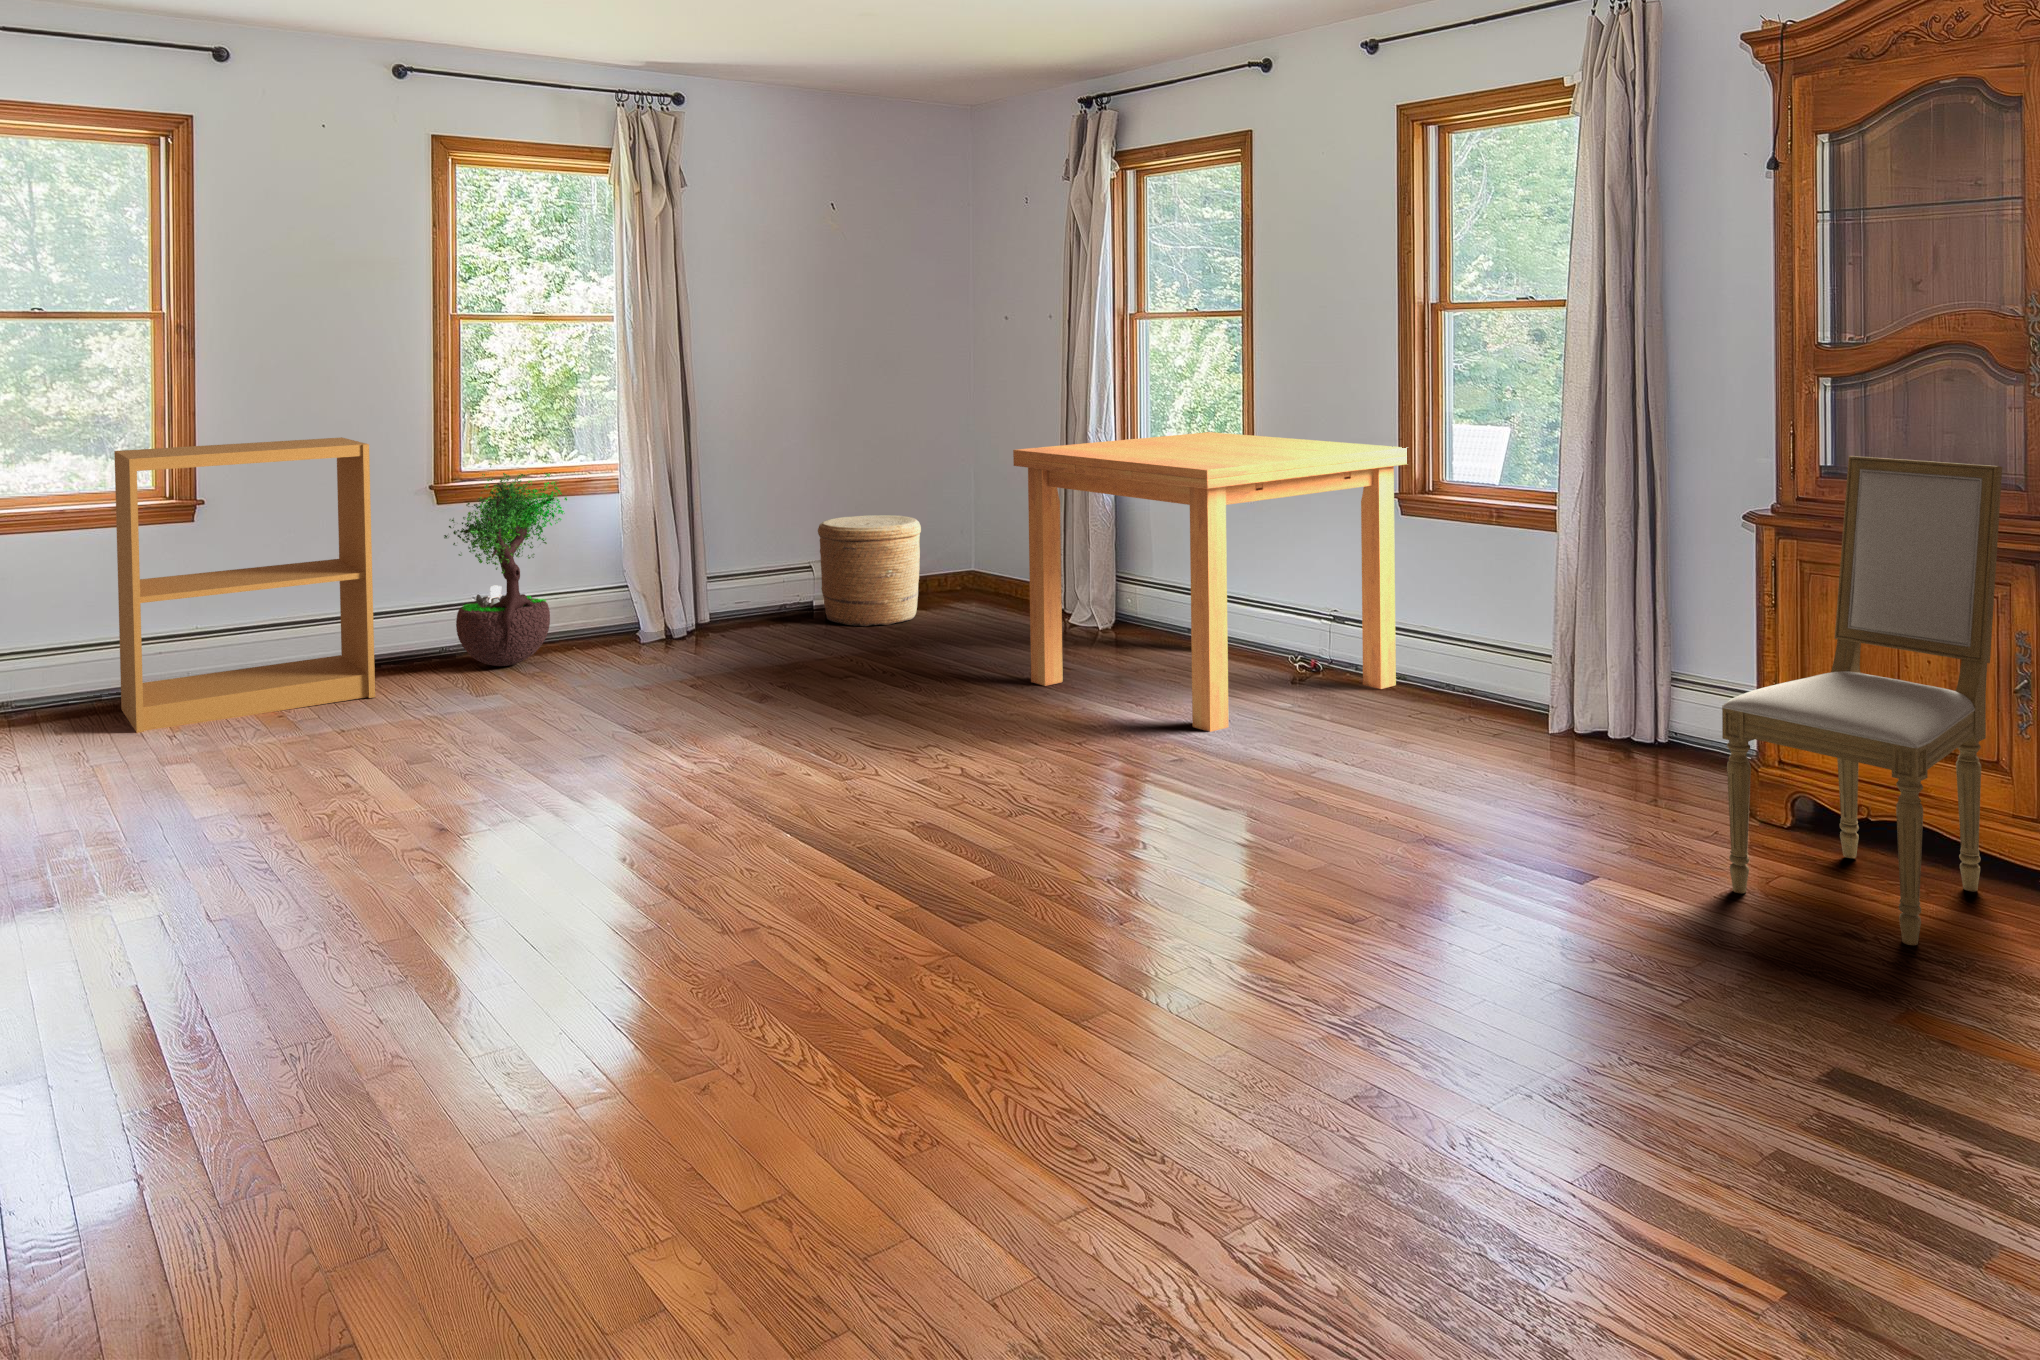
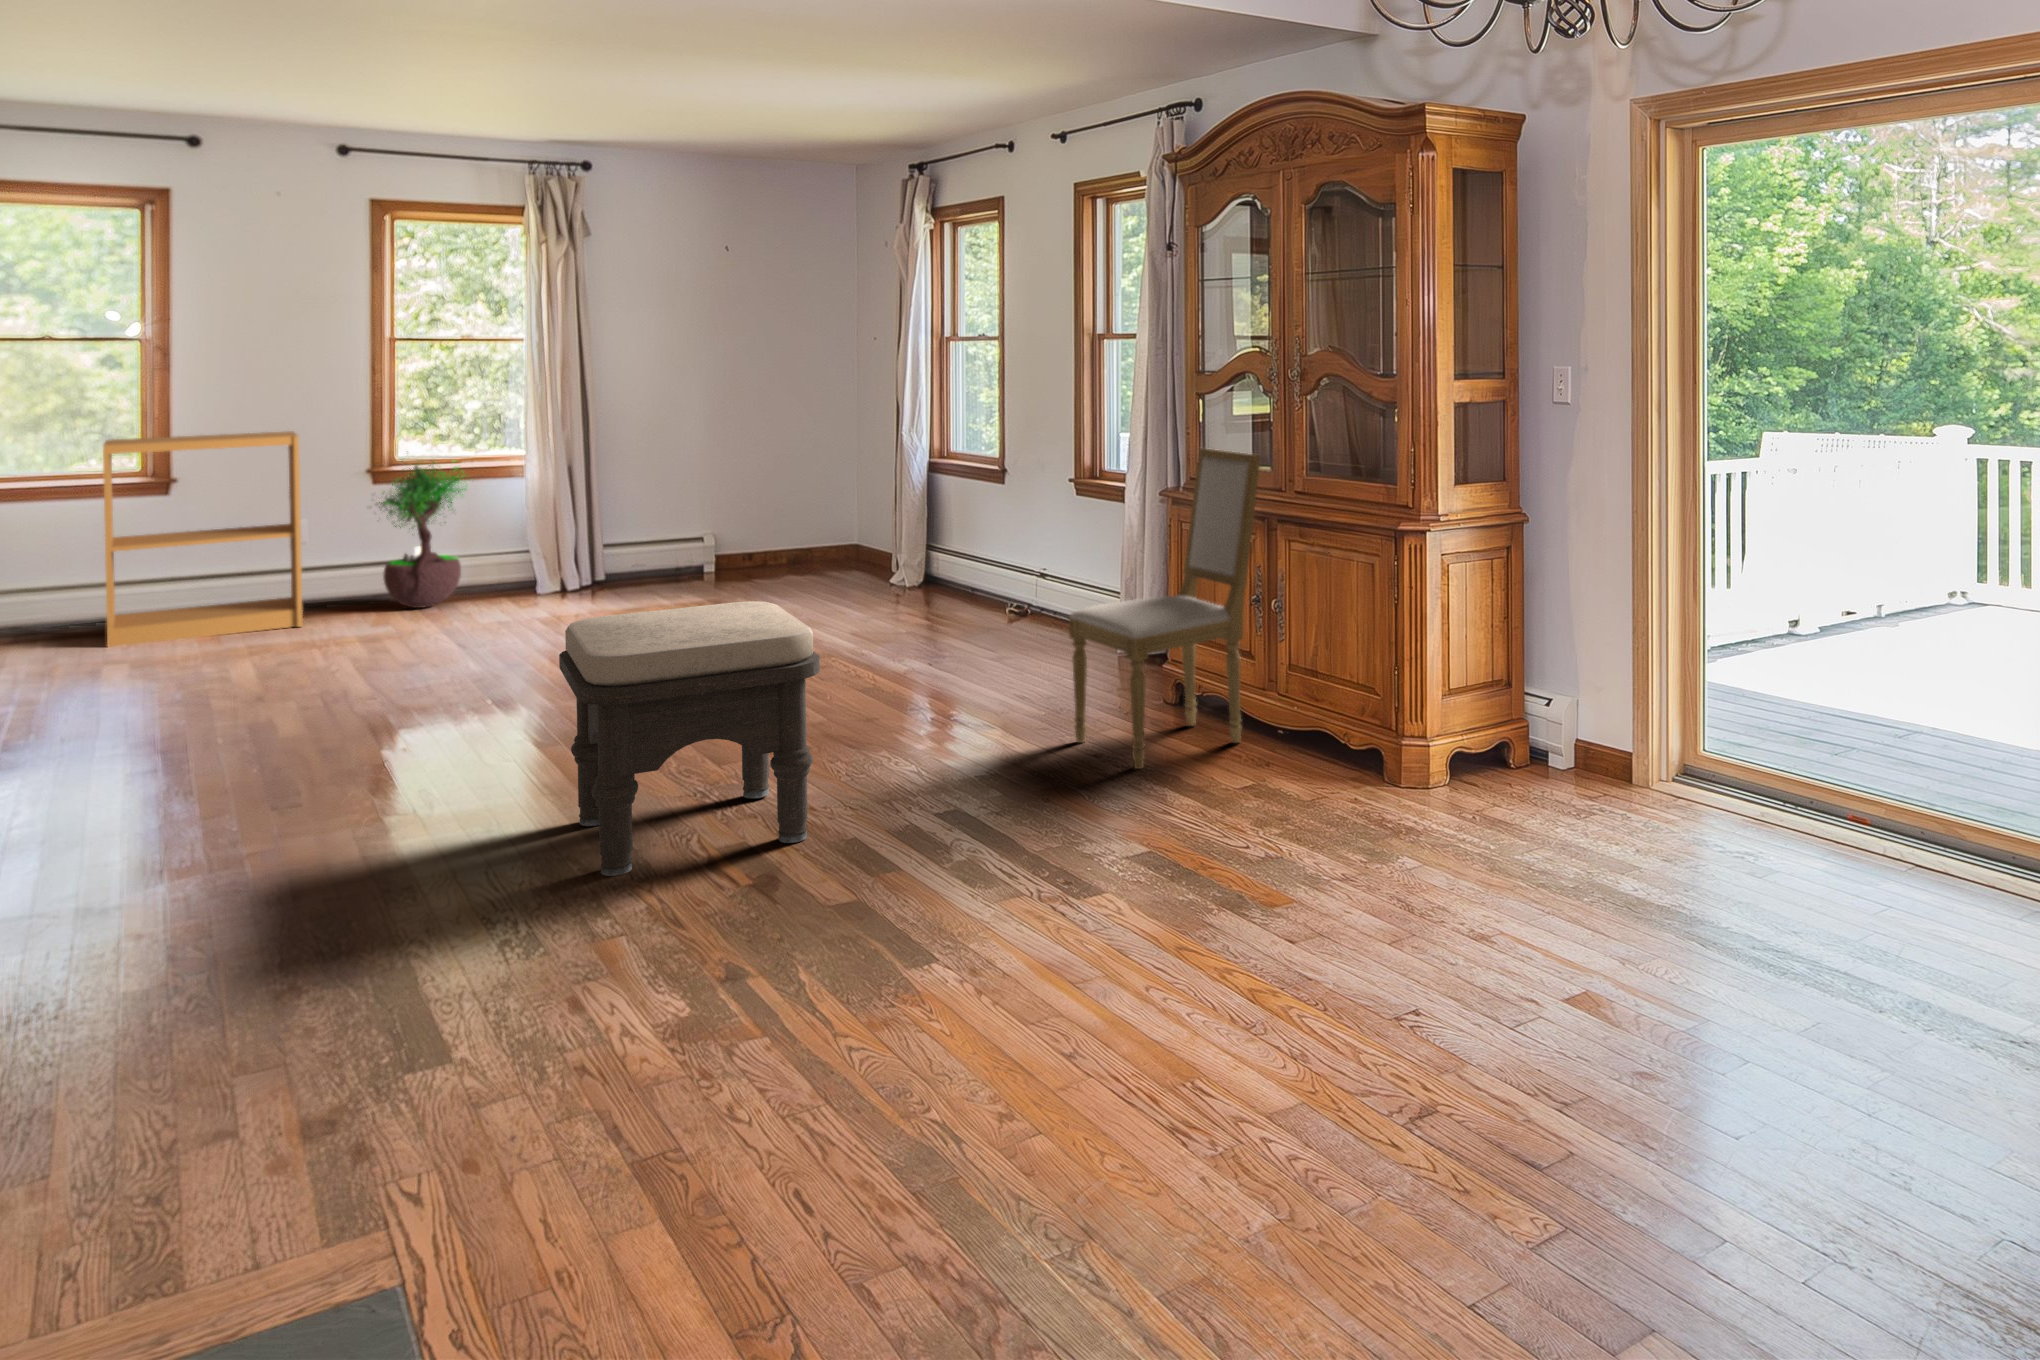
dining table: present [1013,432,1407,732] -> none [789,432,1079,654]
woven basket: present [818,515,921,626] -> none [703,497,787,584]
ottoman: none [1183,705,1651,1211] -> present [559,601,820,876]

